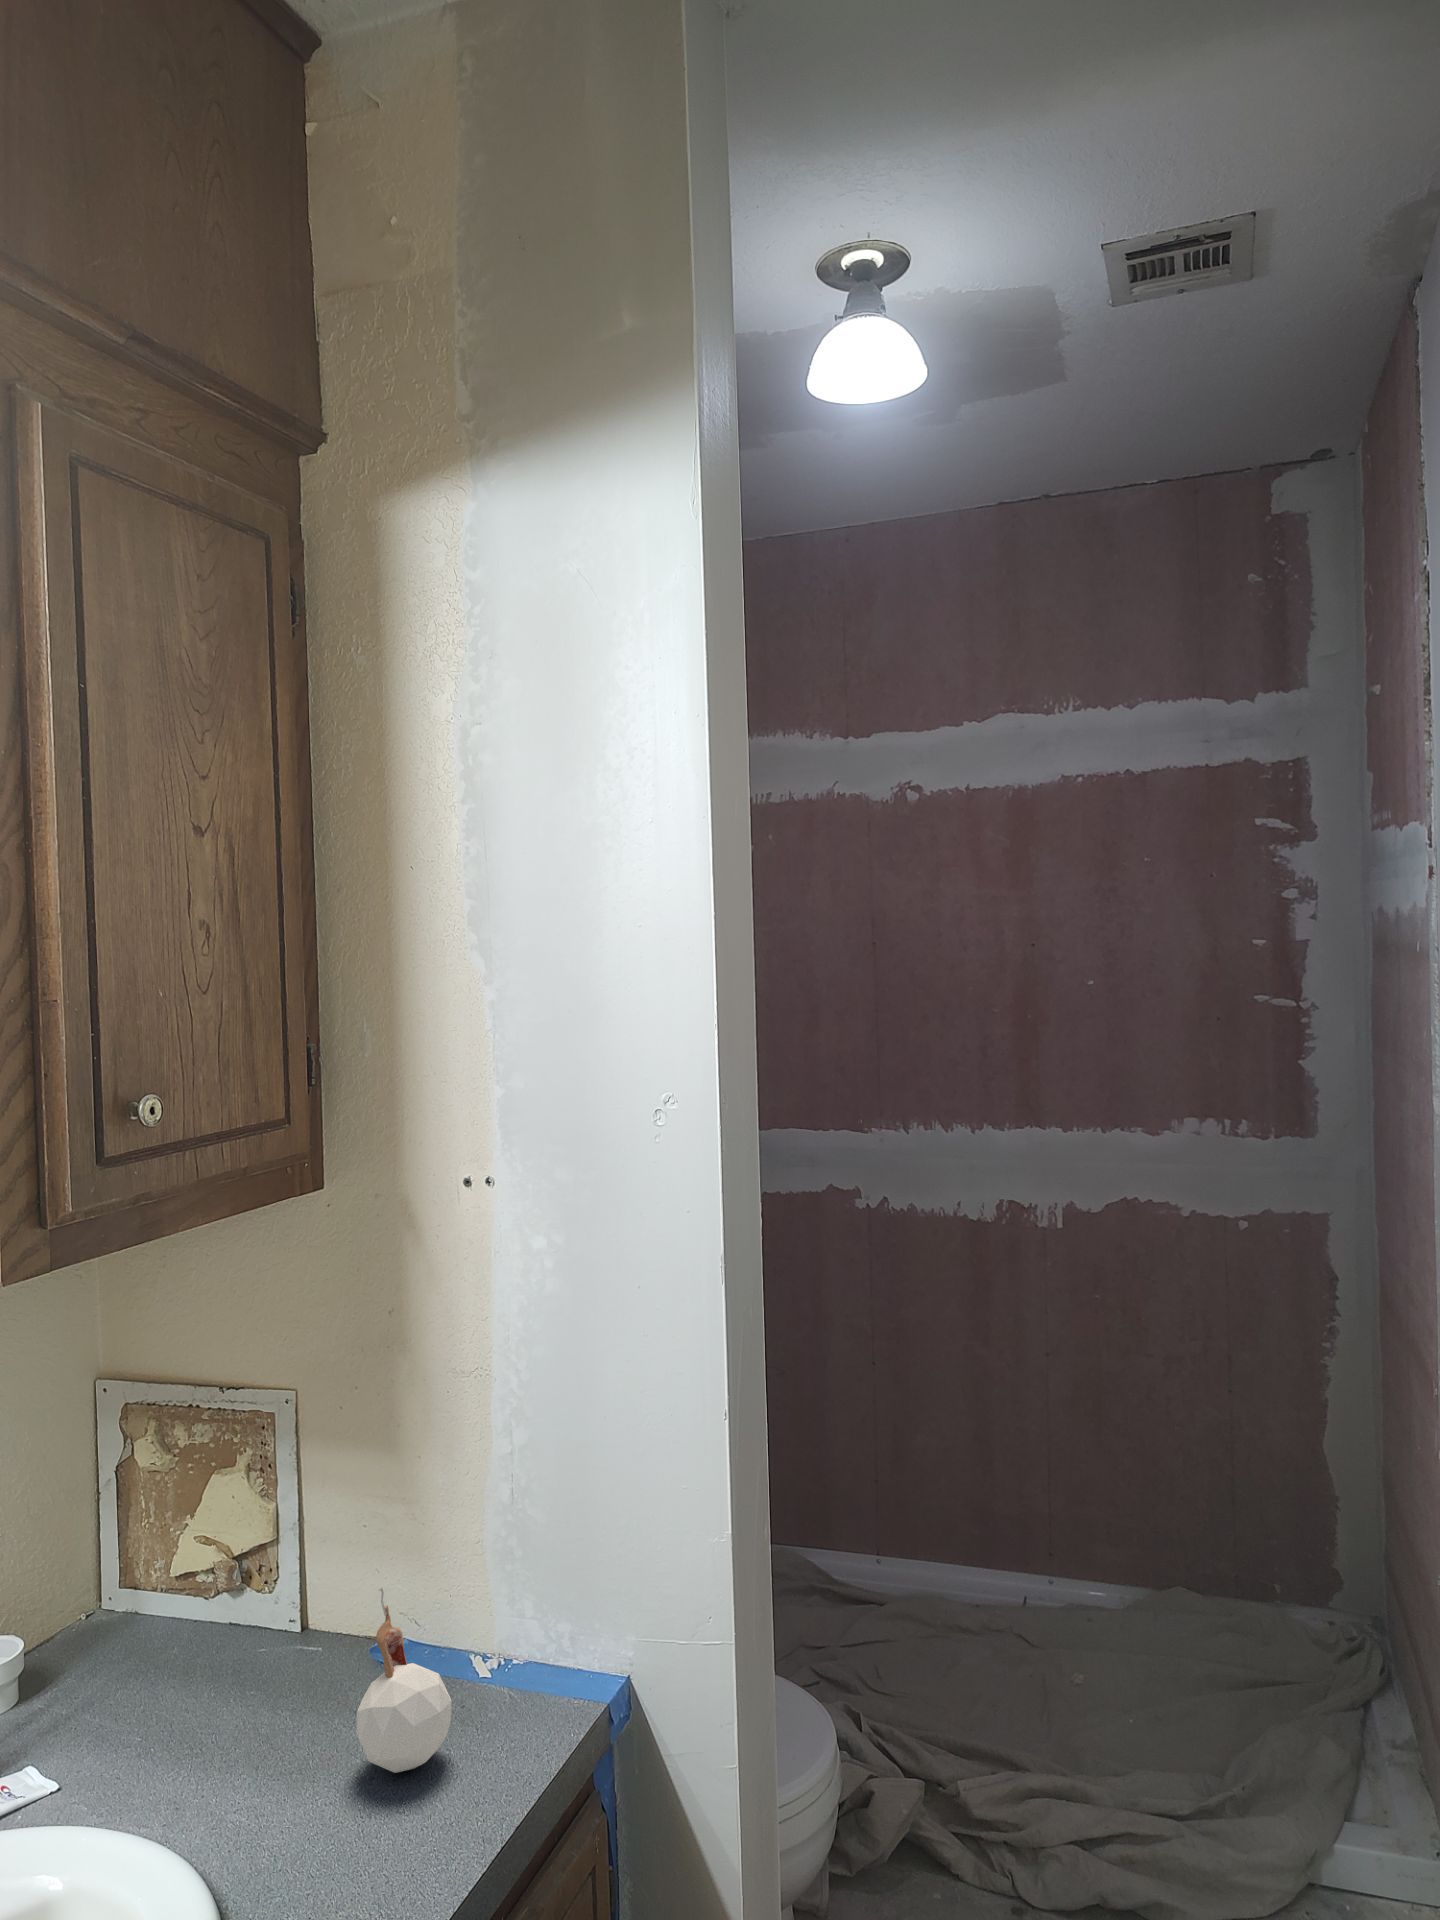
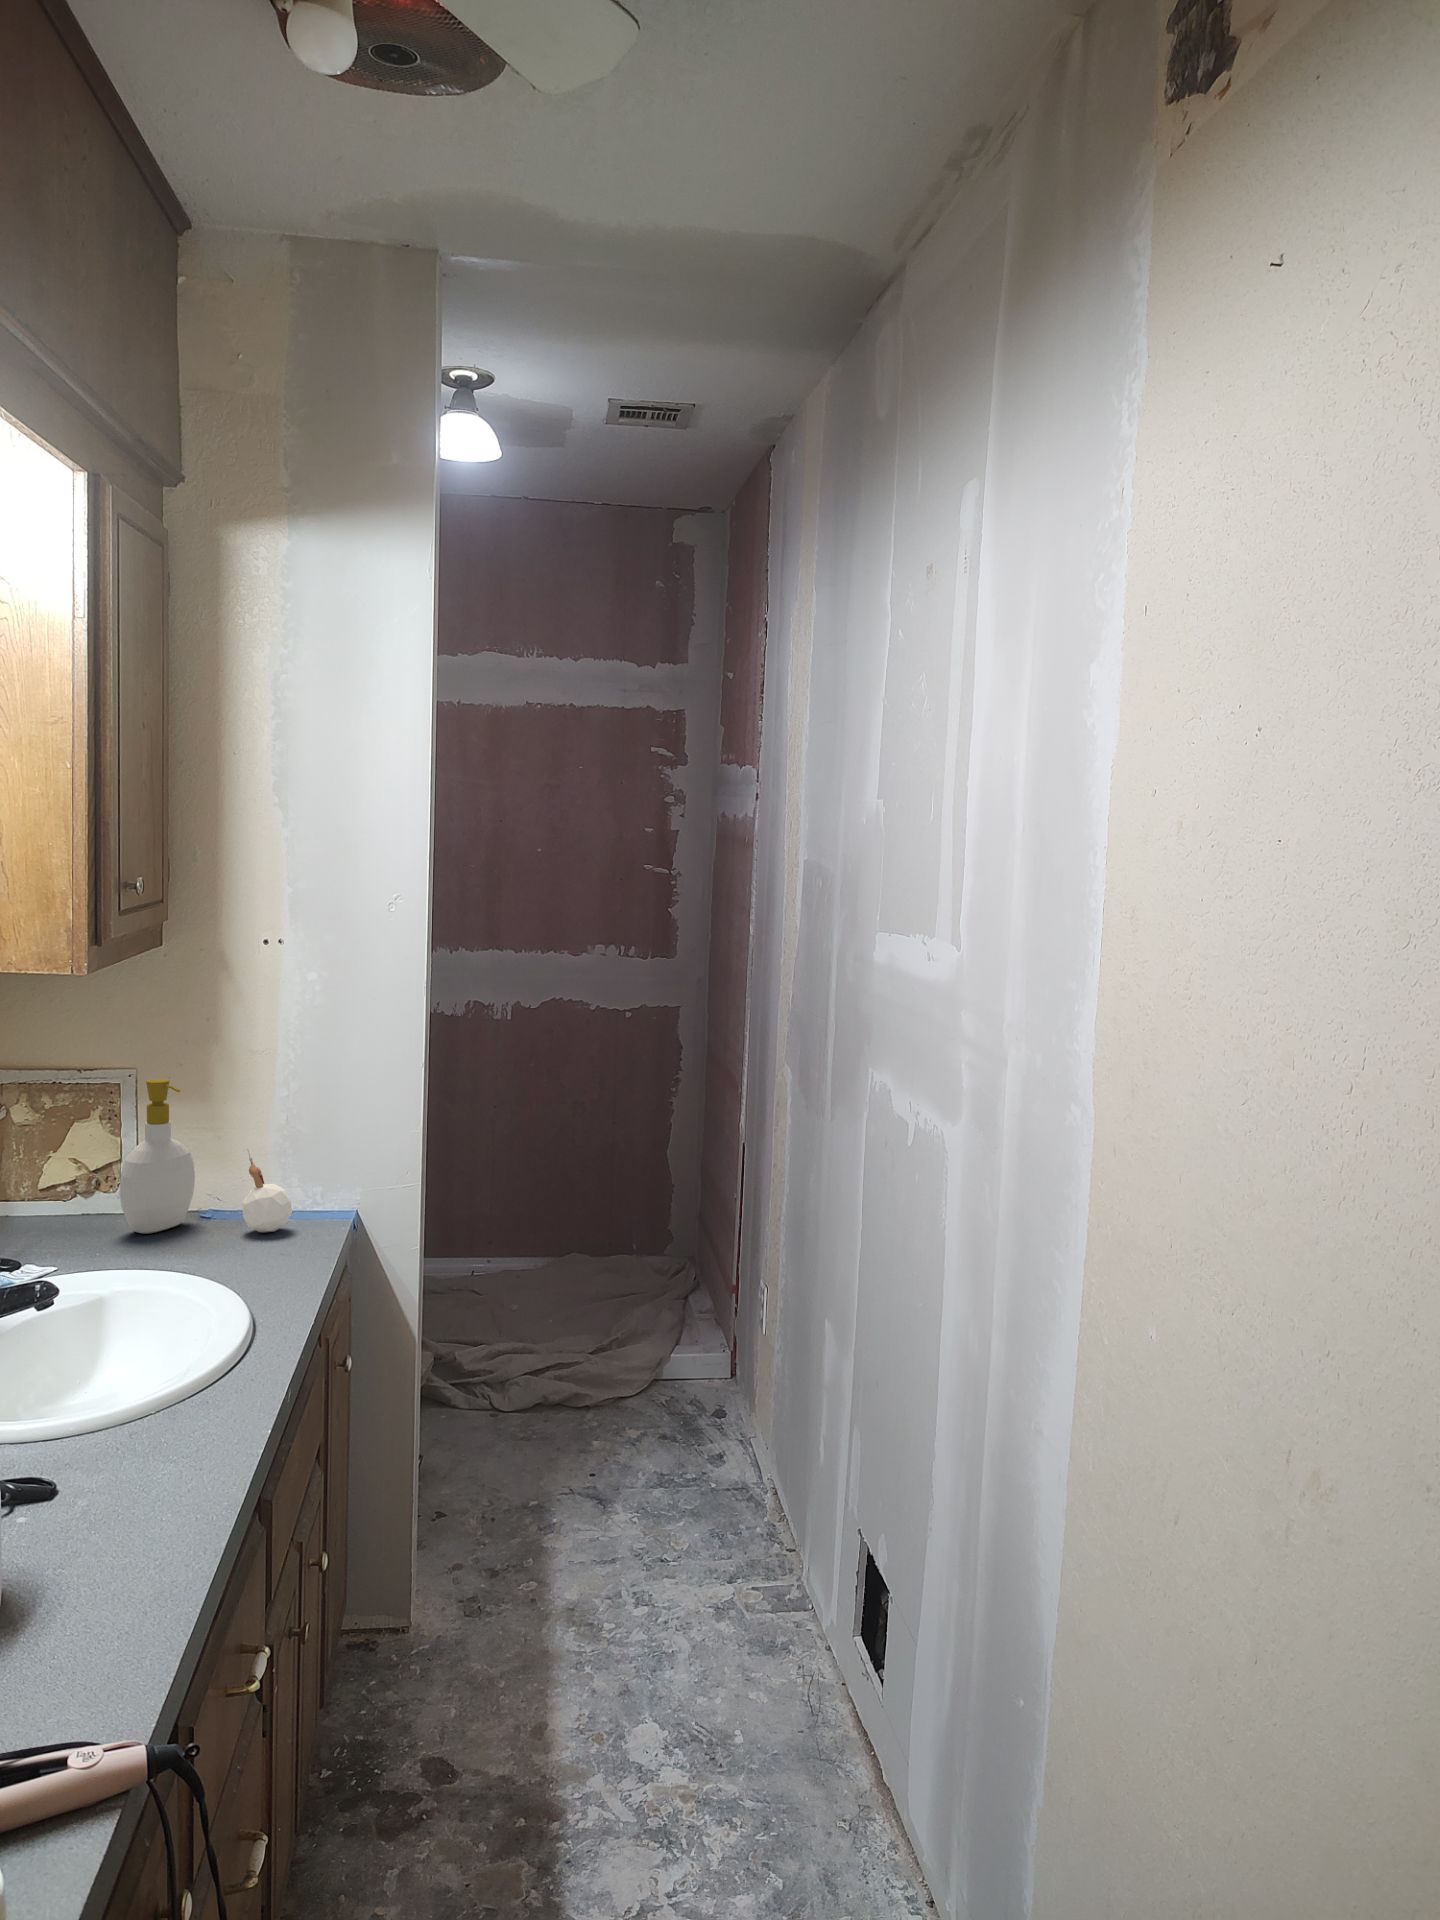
soap bottle: none [181,1433,334,1727] -> present [119,1079,195,1234]

